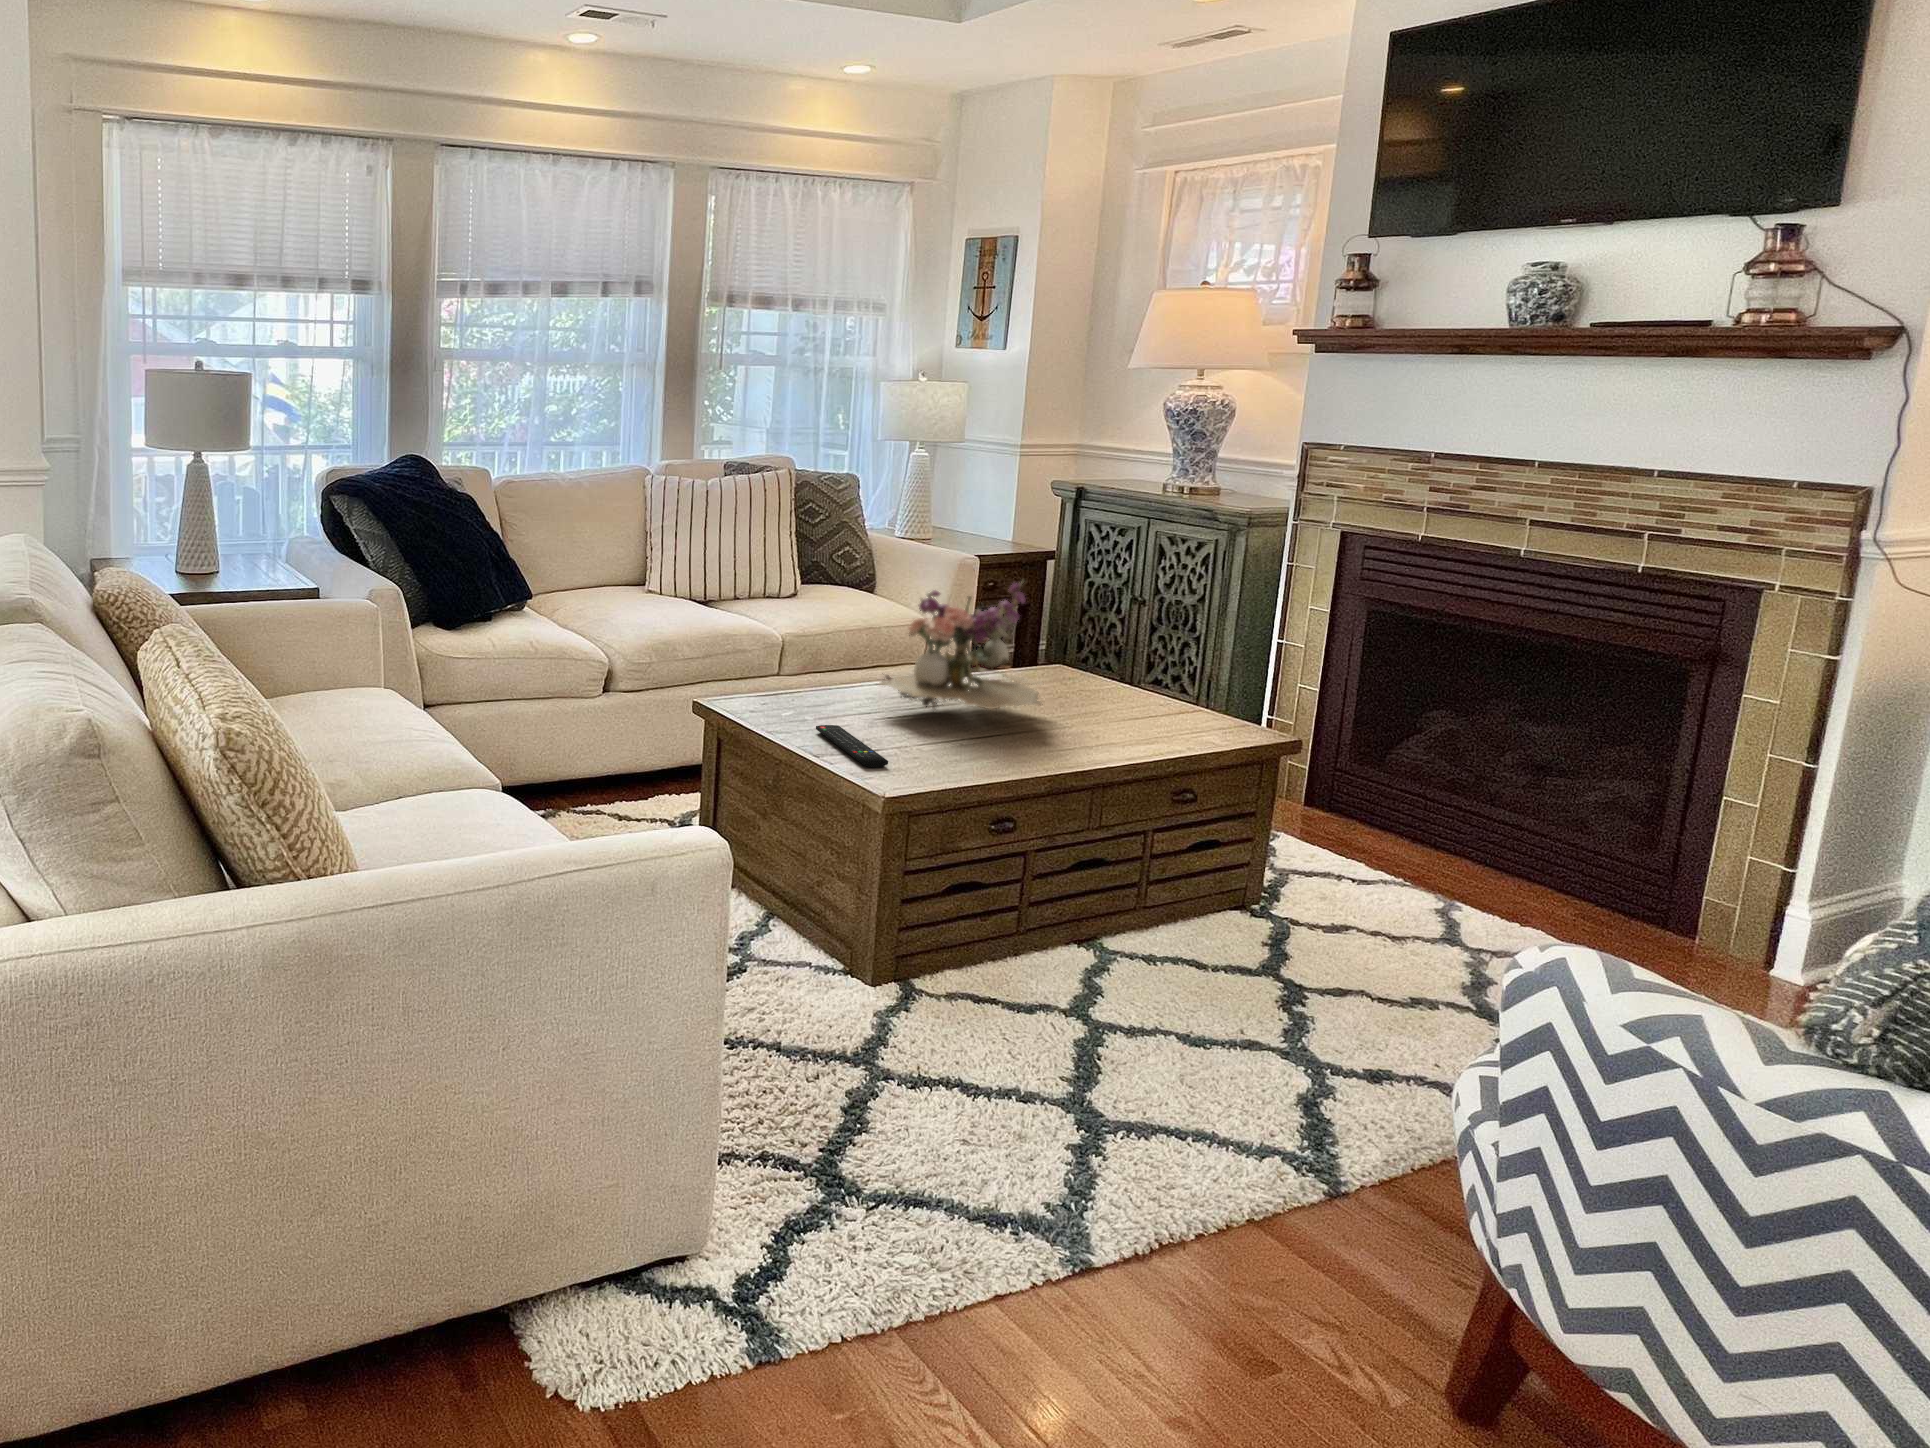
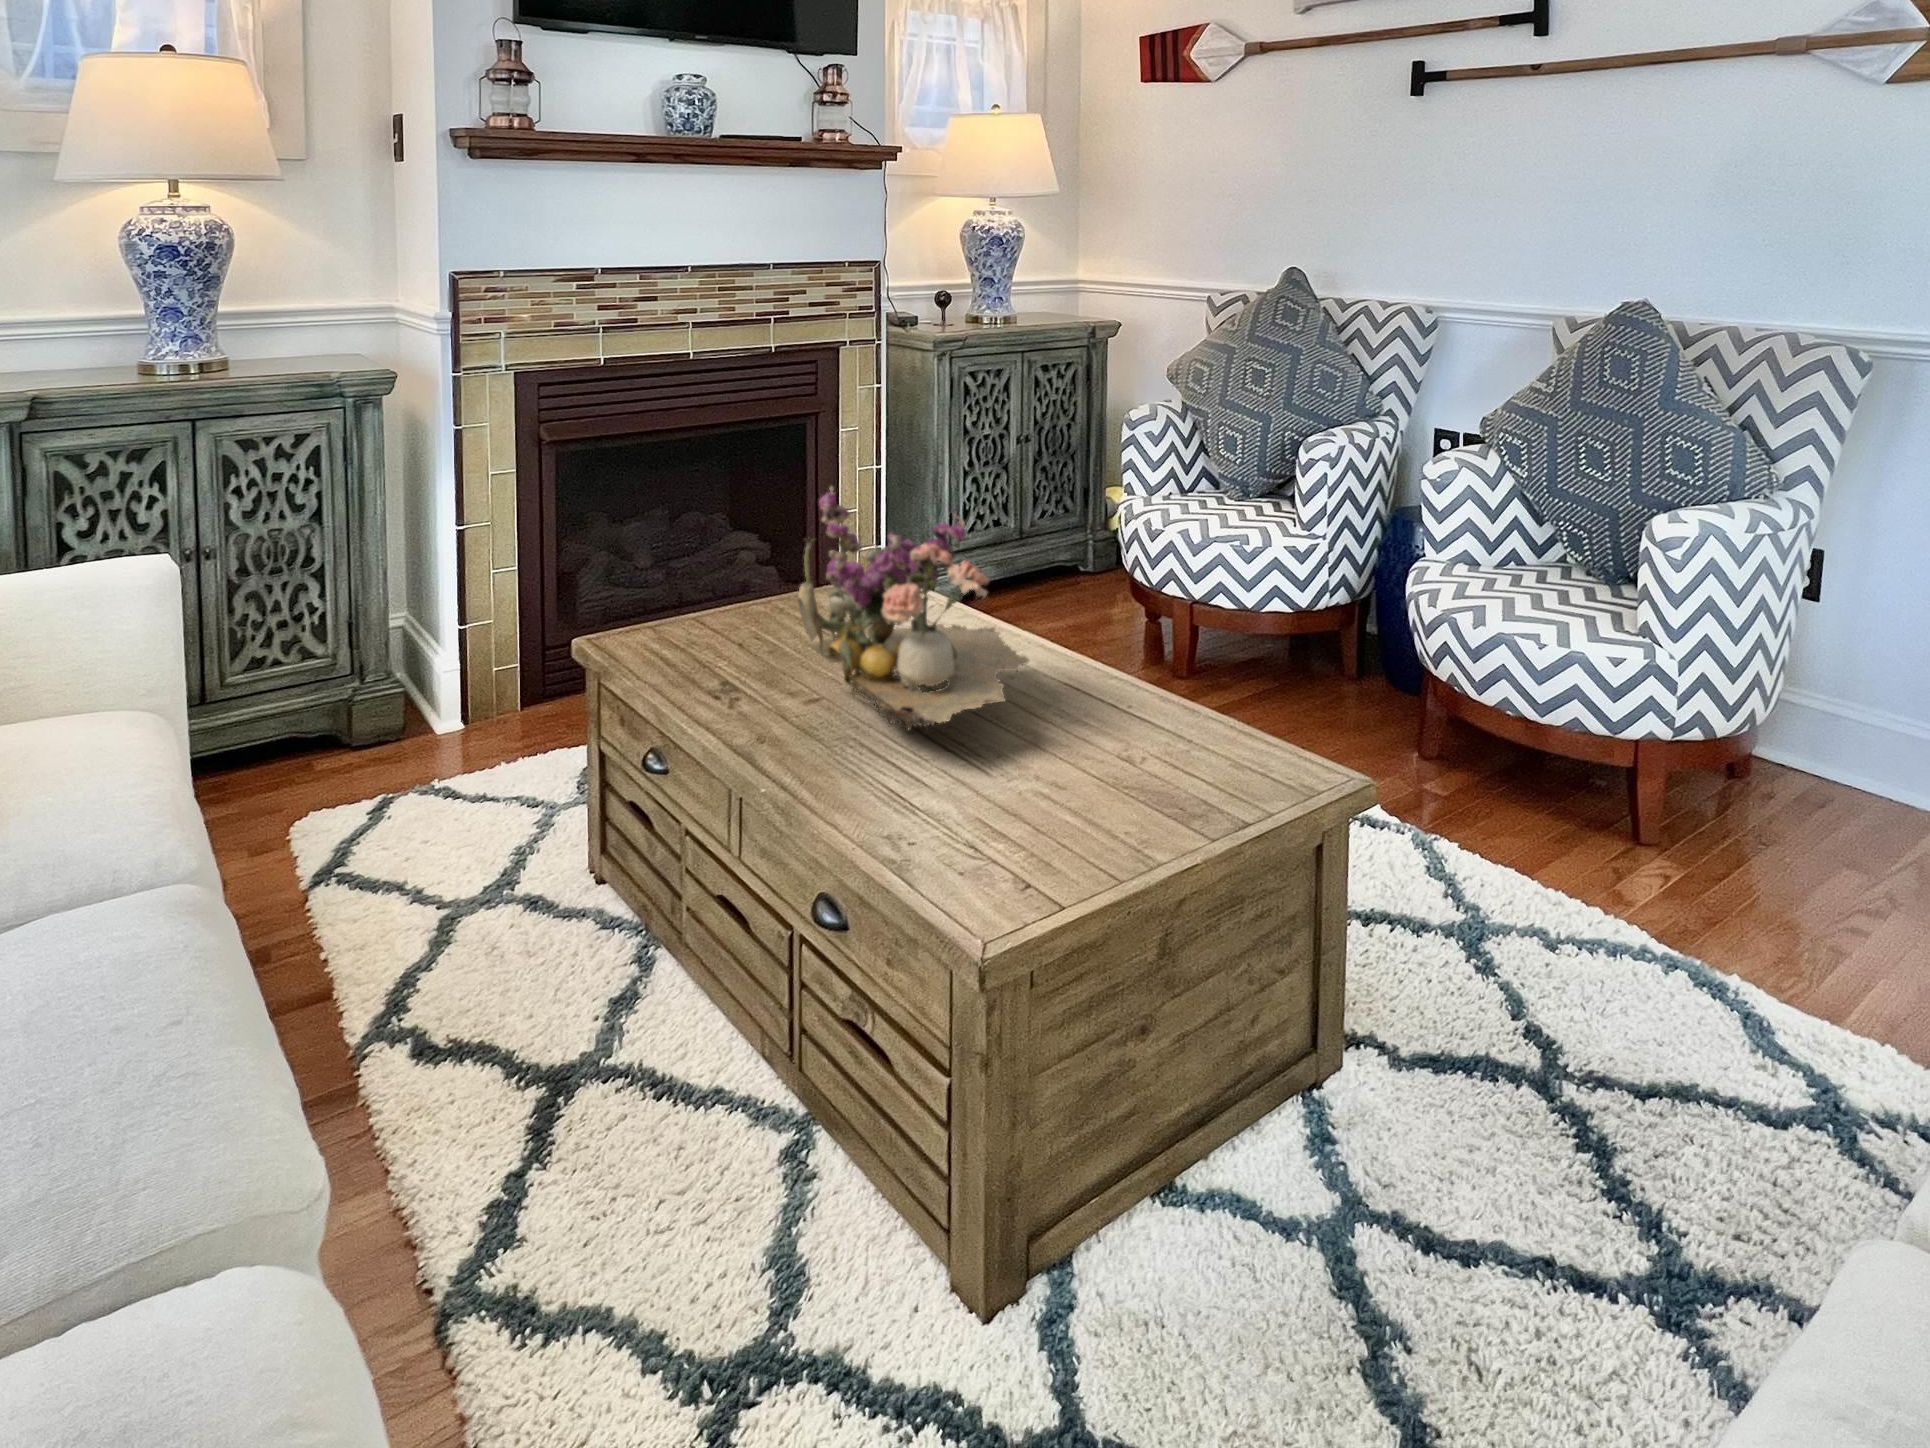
remote control: present [816,725,888,768] -> none [1070,769,1257,830]

